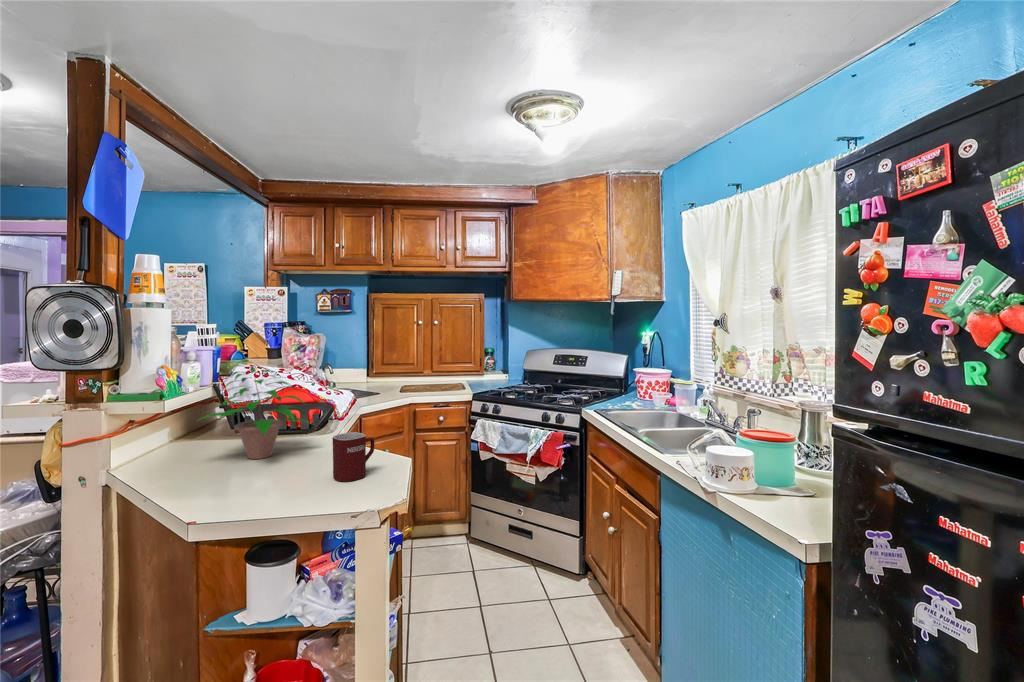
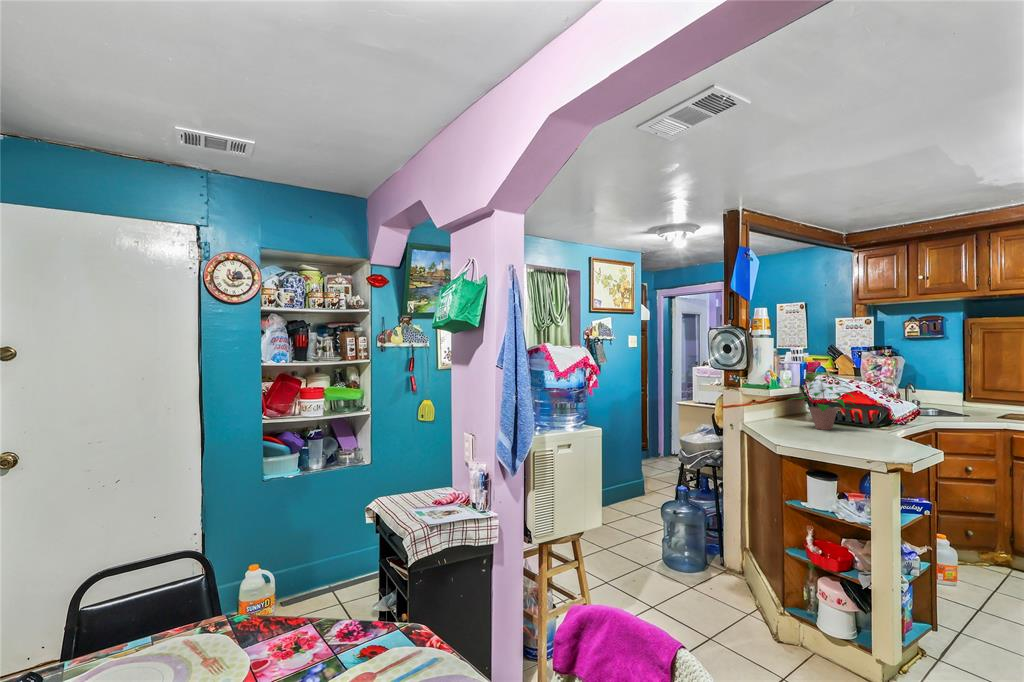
mug: present [332,432,374,482] -> none [863,414,897,444]

